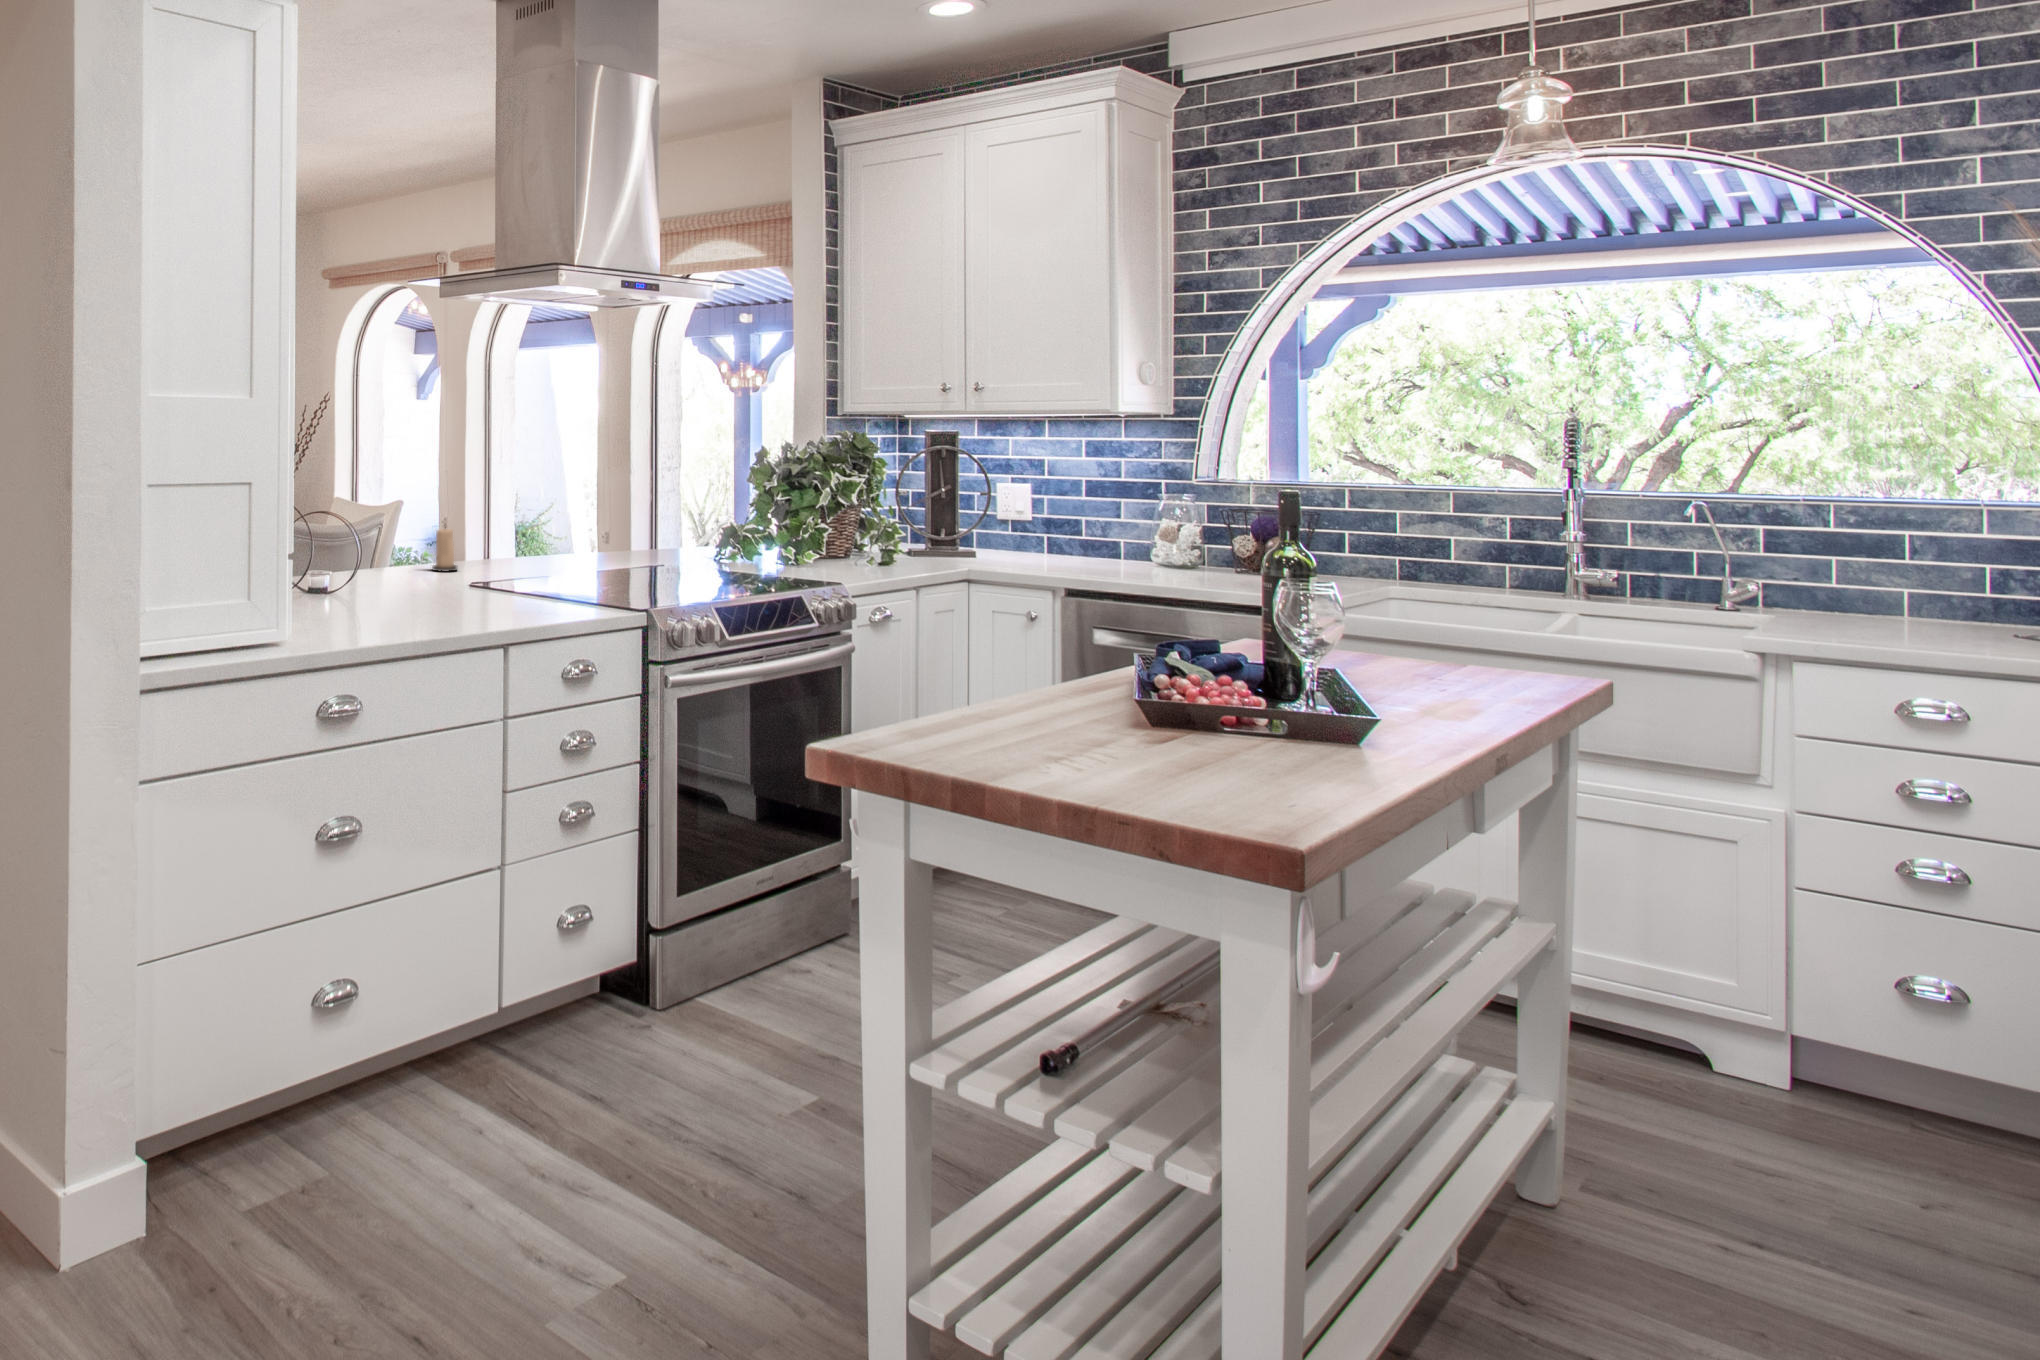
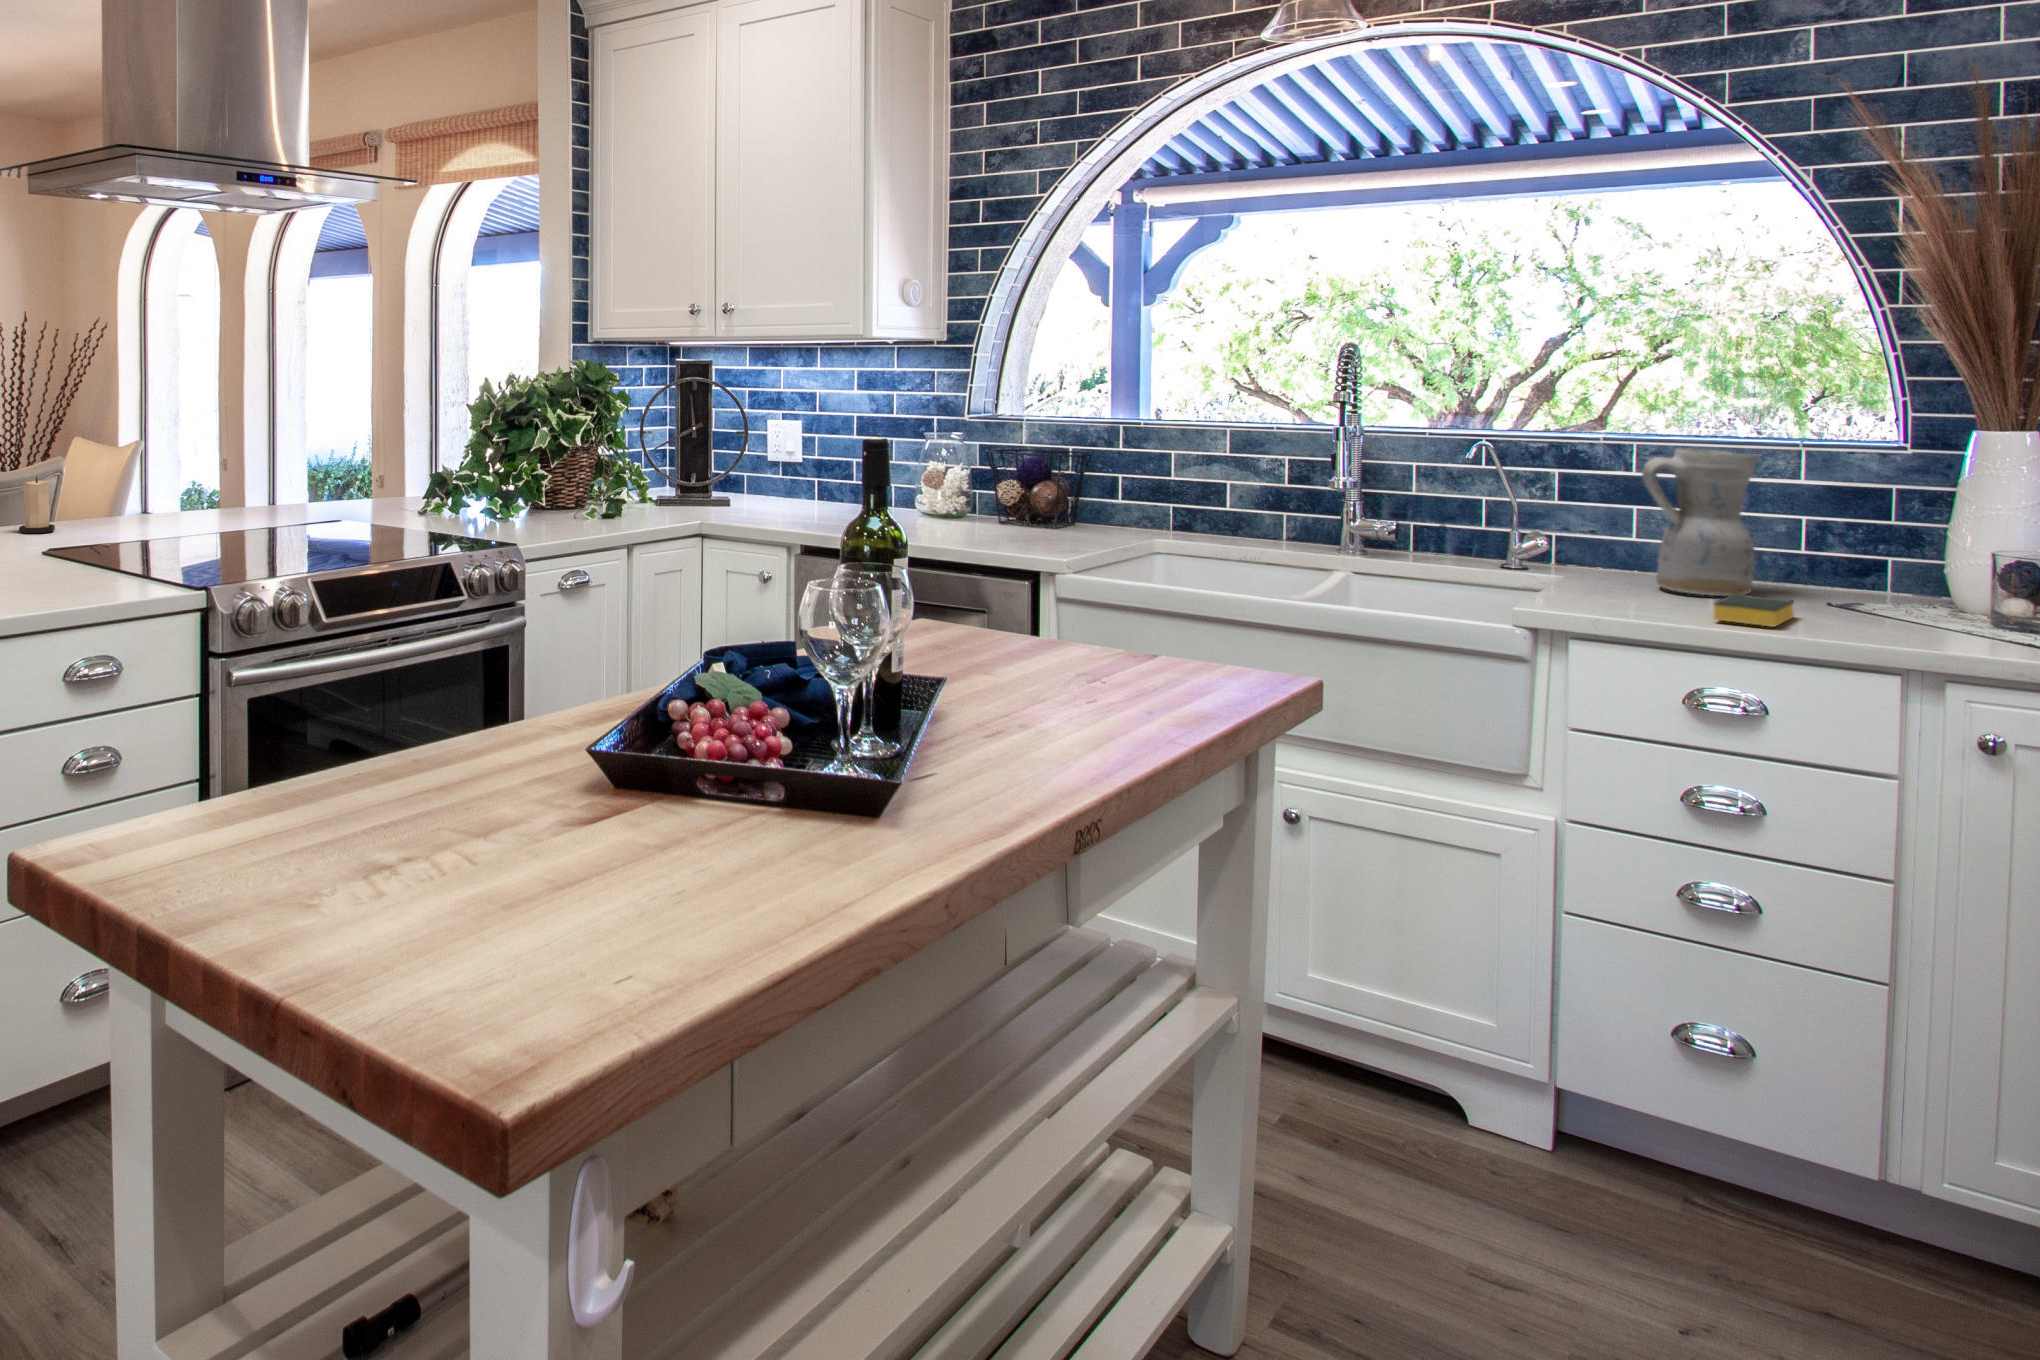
ceramic pitcher: none [1843,508,1949,631] -> present [1642,449,1758,596]
sponge: none [1918,628,1989,653] -> present [1714,594,1794,627]

